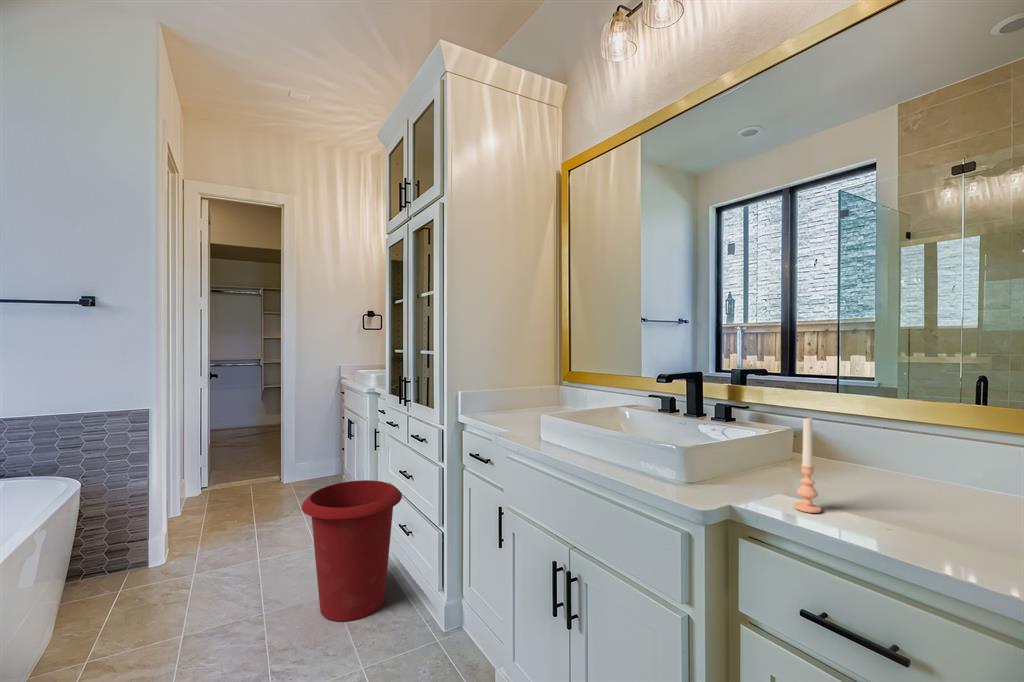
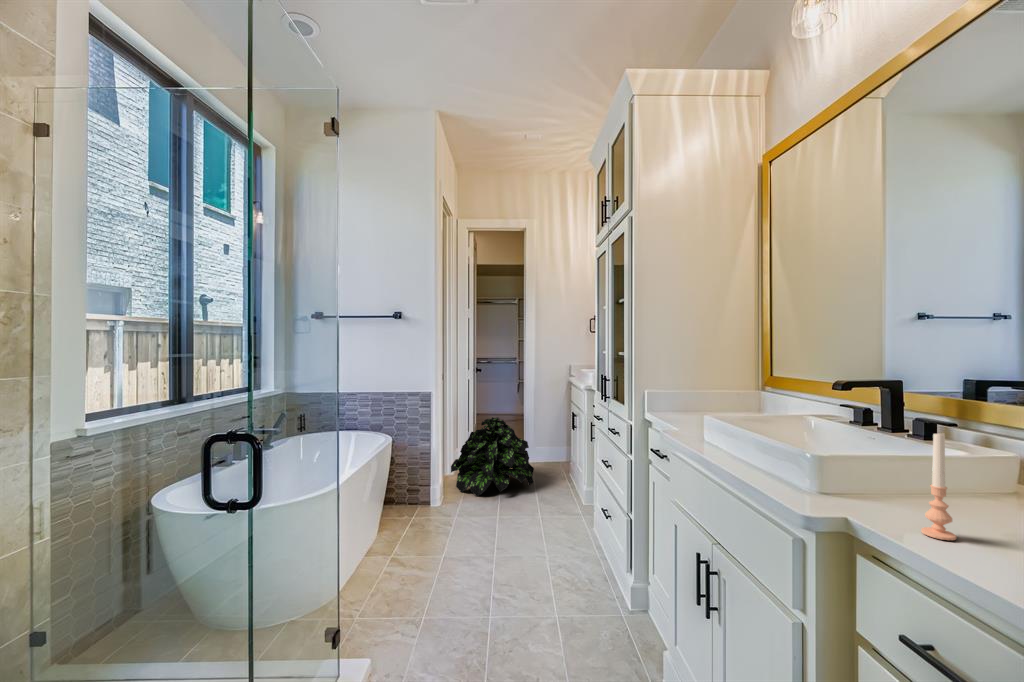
potted plant: none [179,433,301,537] -> present [451,417,534,496]
waste bin: present [301,480,402,621] -> none [519,464,601,580]

